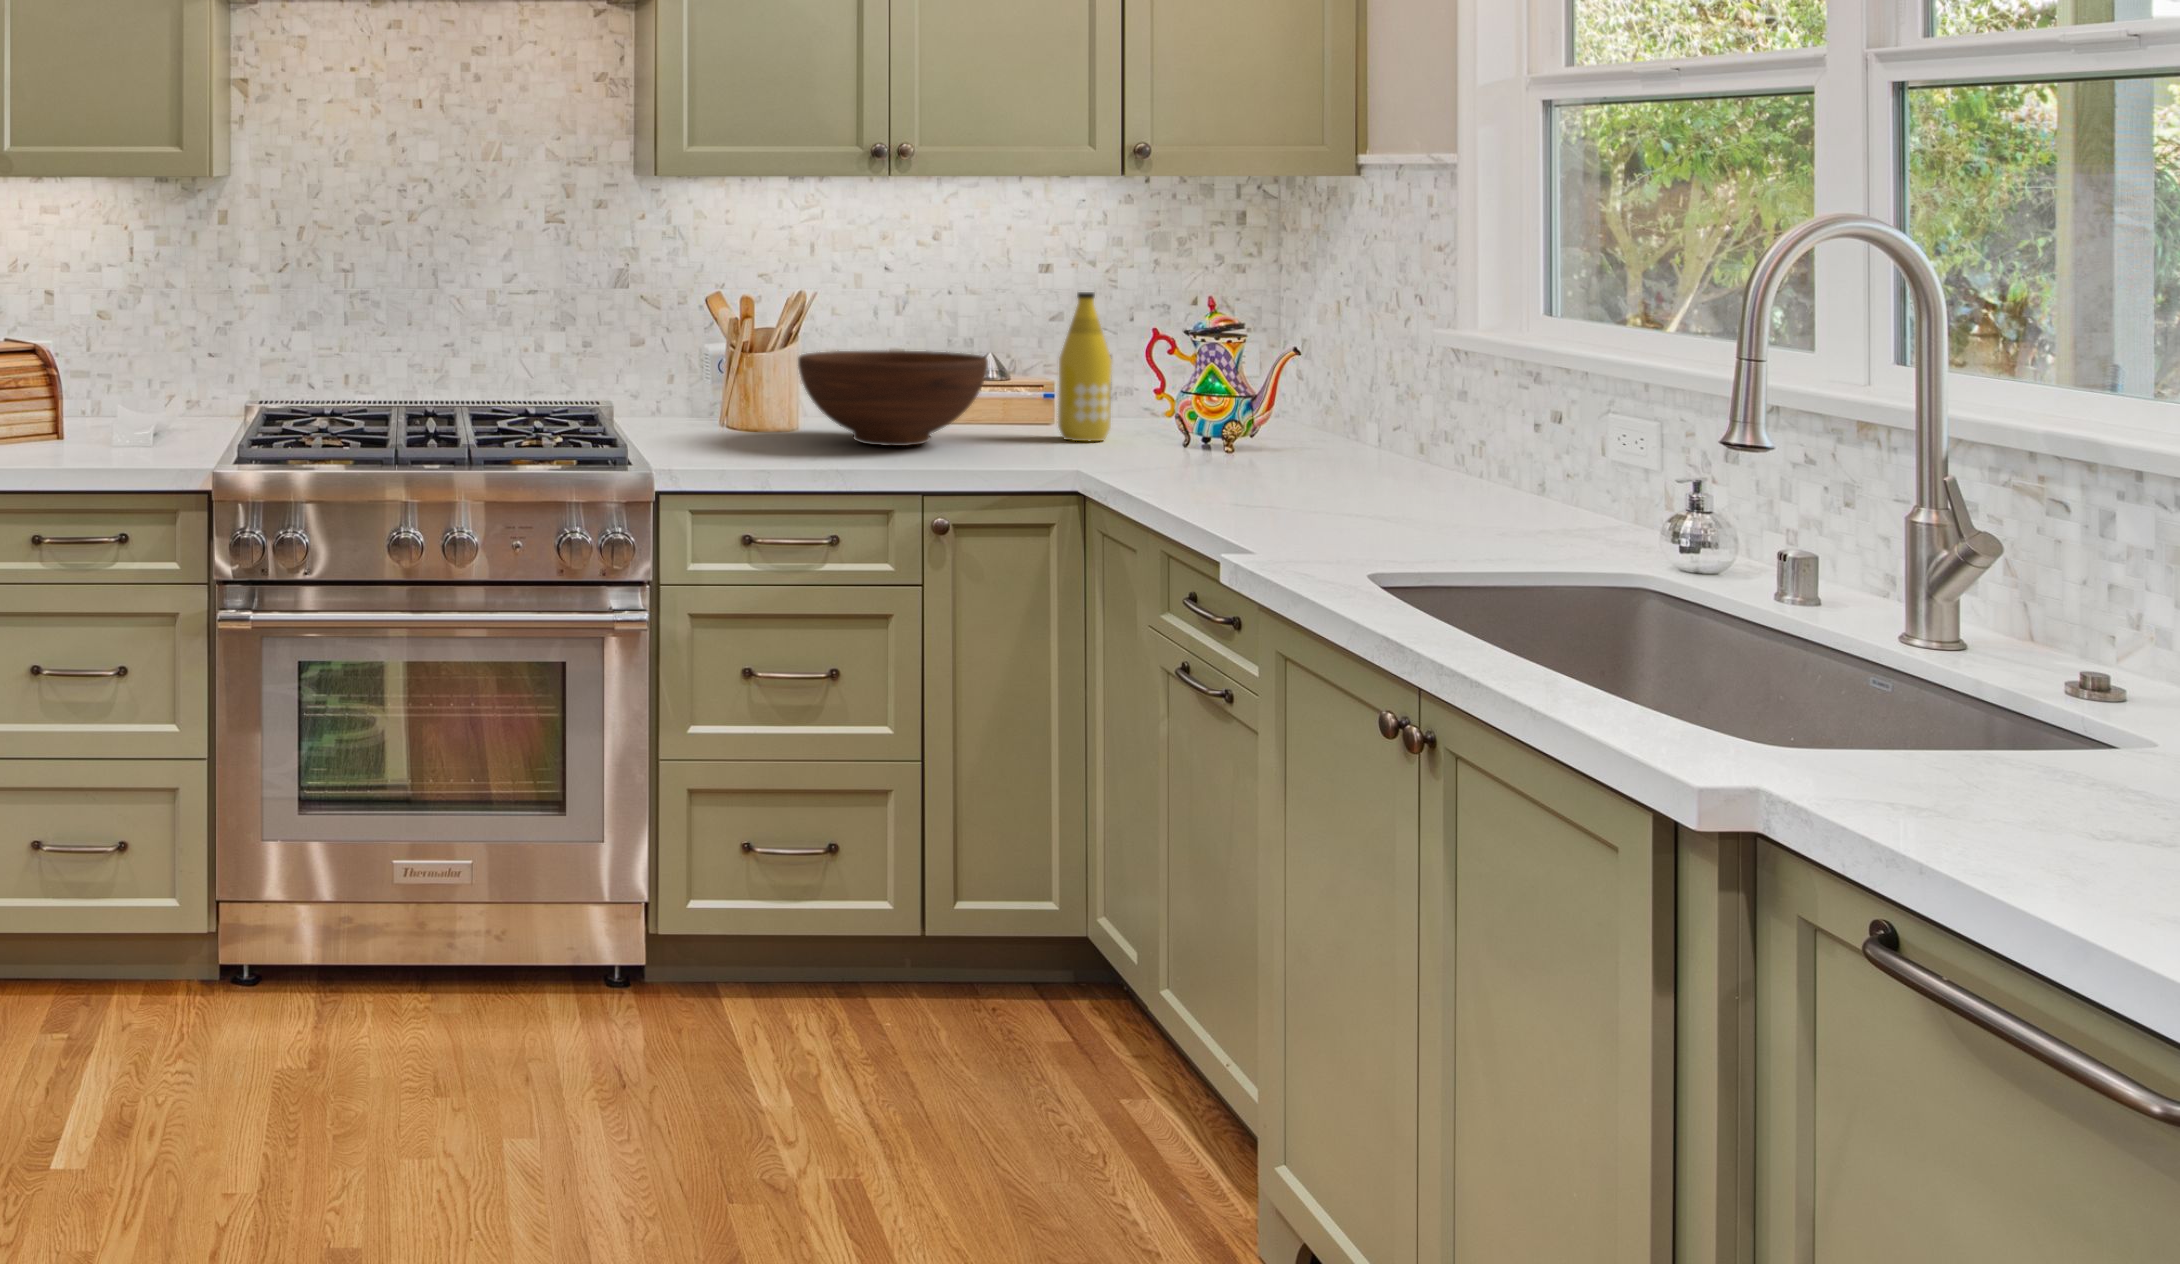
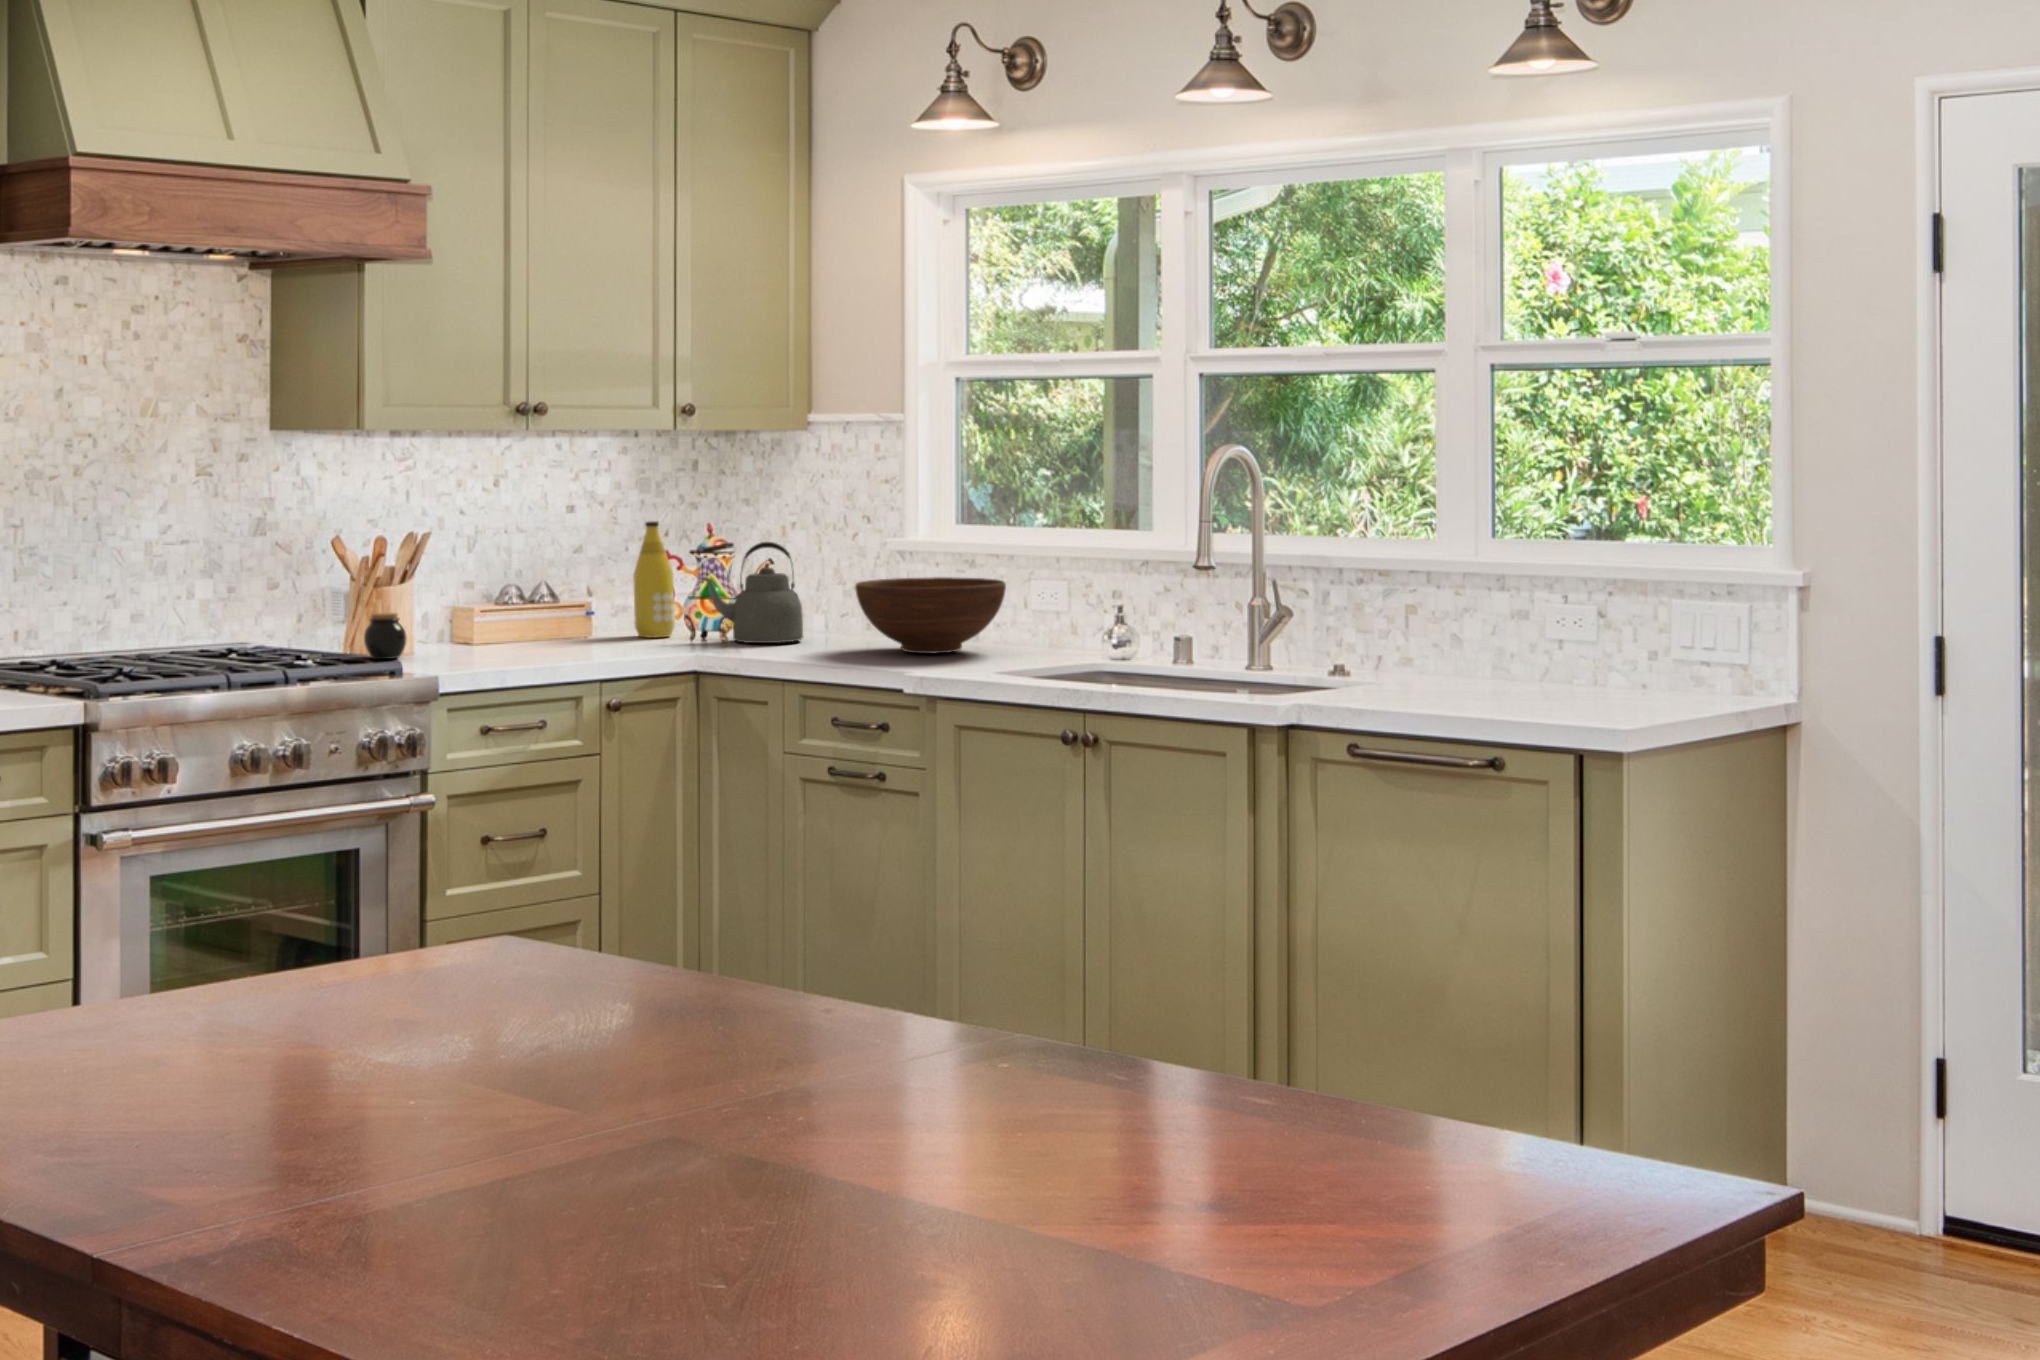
kettle: none [1119,324,1262,463] -> present [699,542,803,643]
fruit bowl: present [798,351,988,446] -> present [855,577,1006,653]
jar: none [671,386,721,442] -> present [364,613,407,659]

